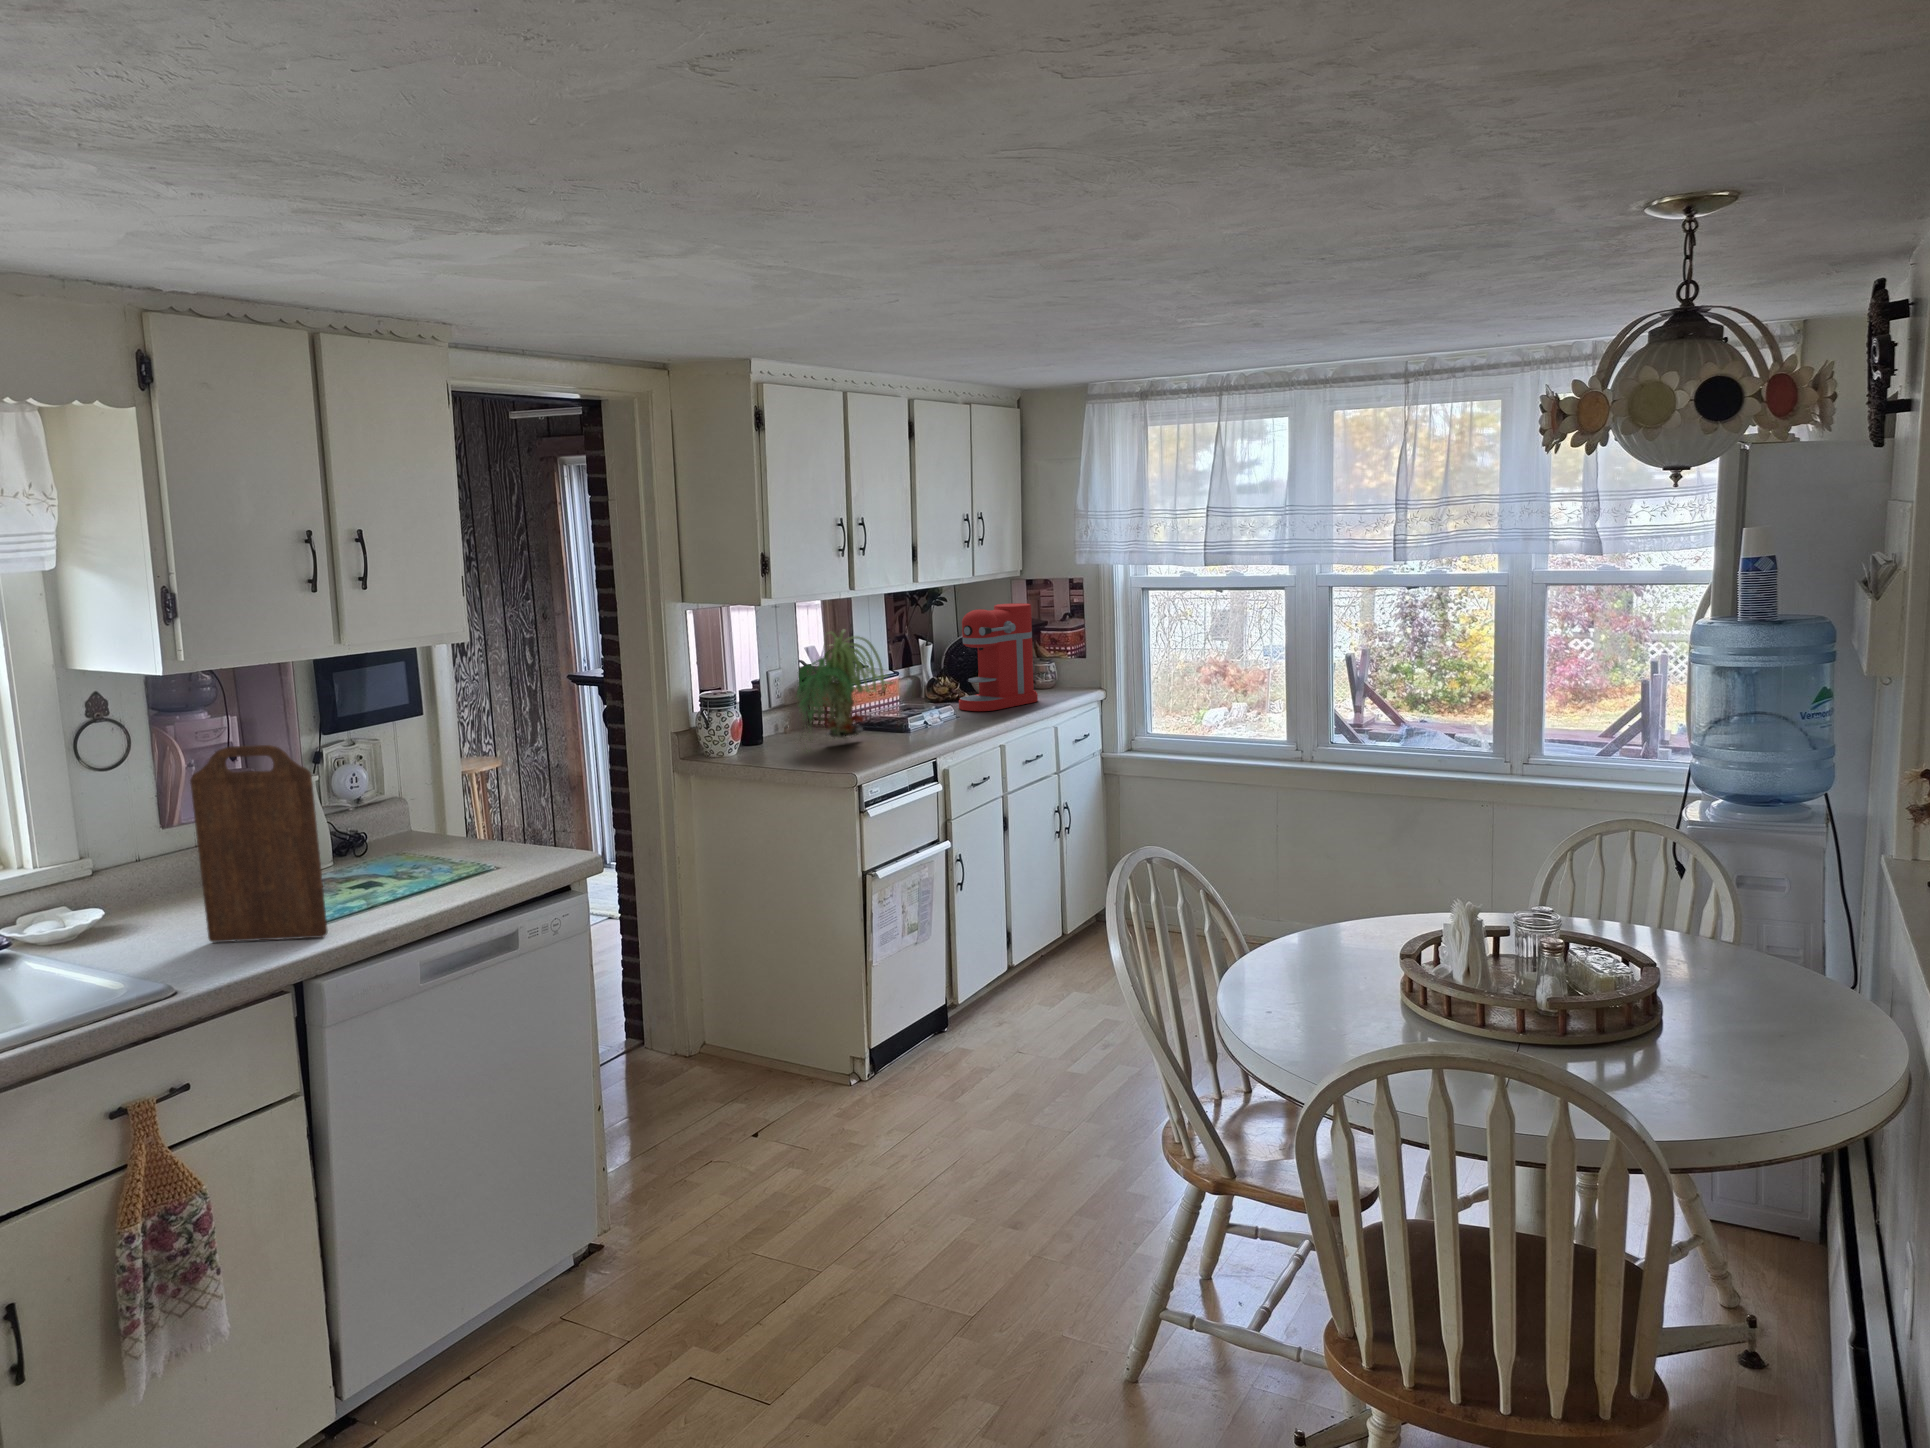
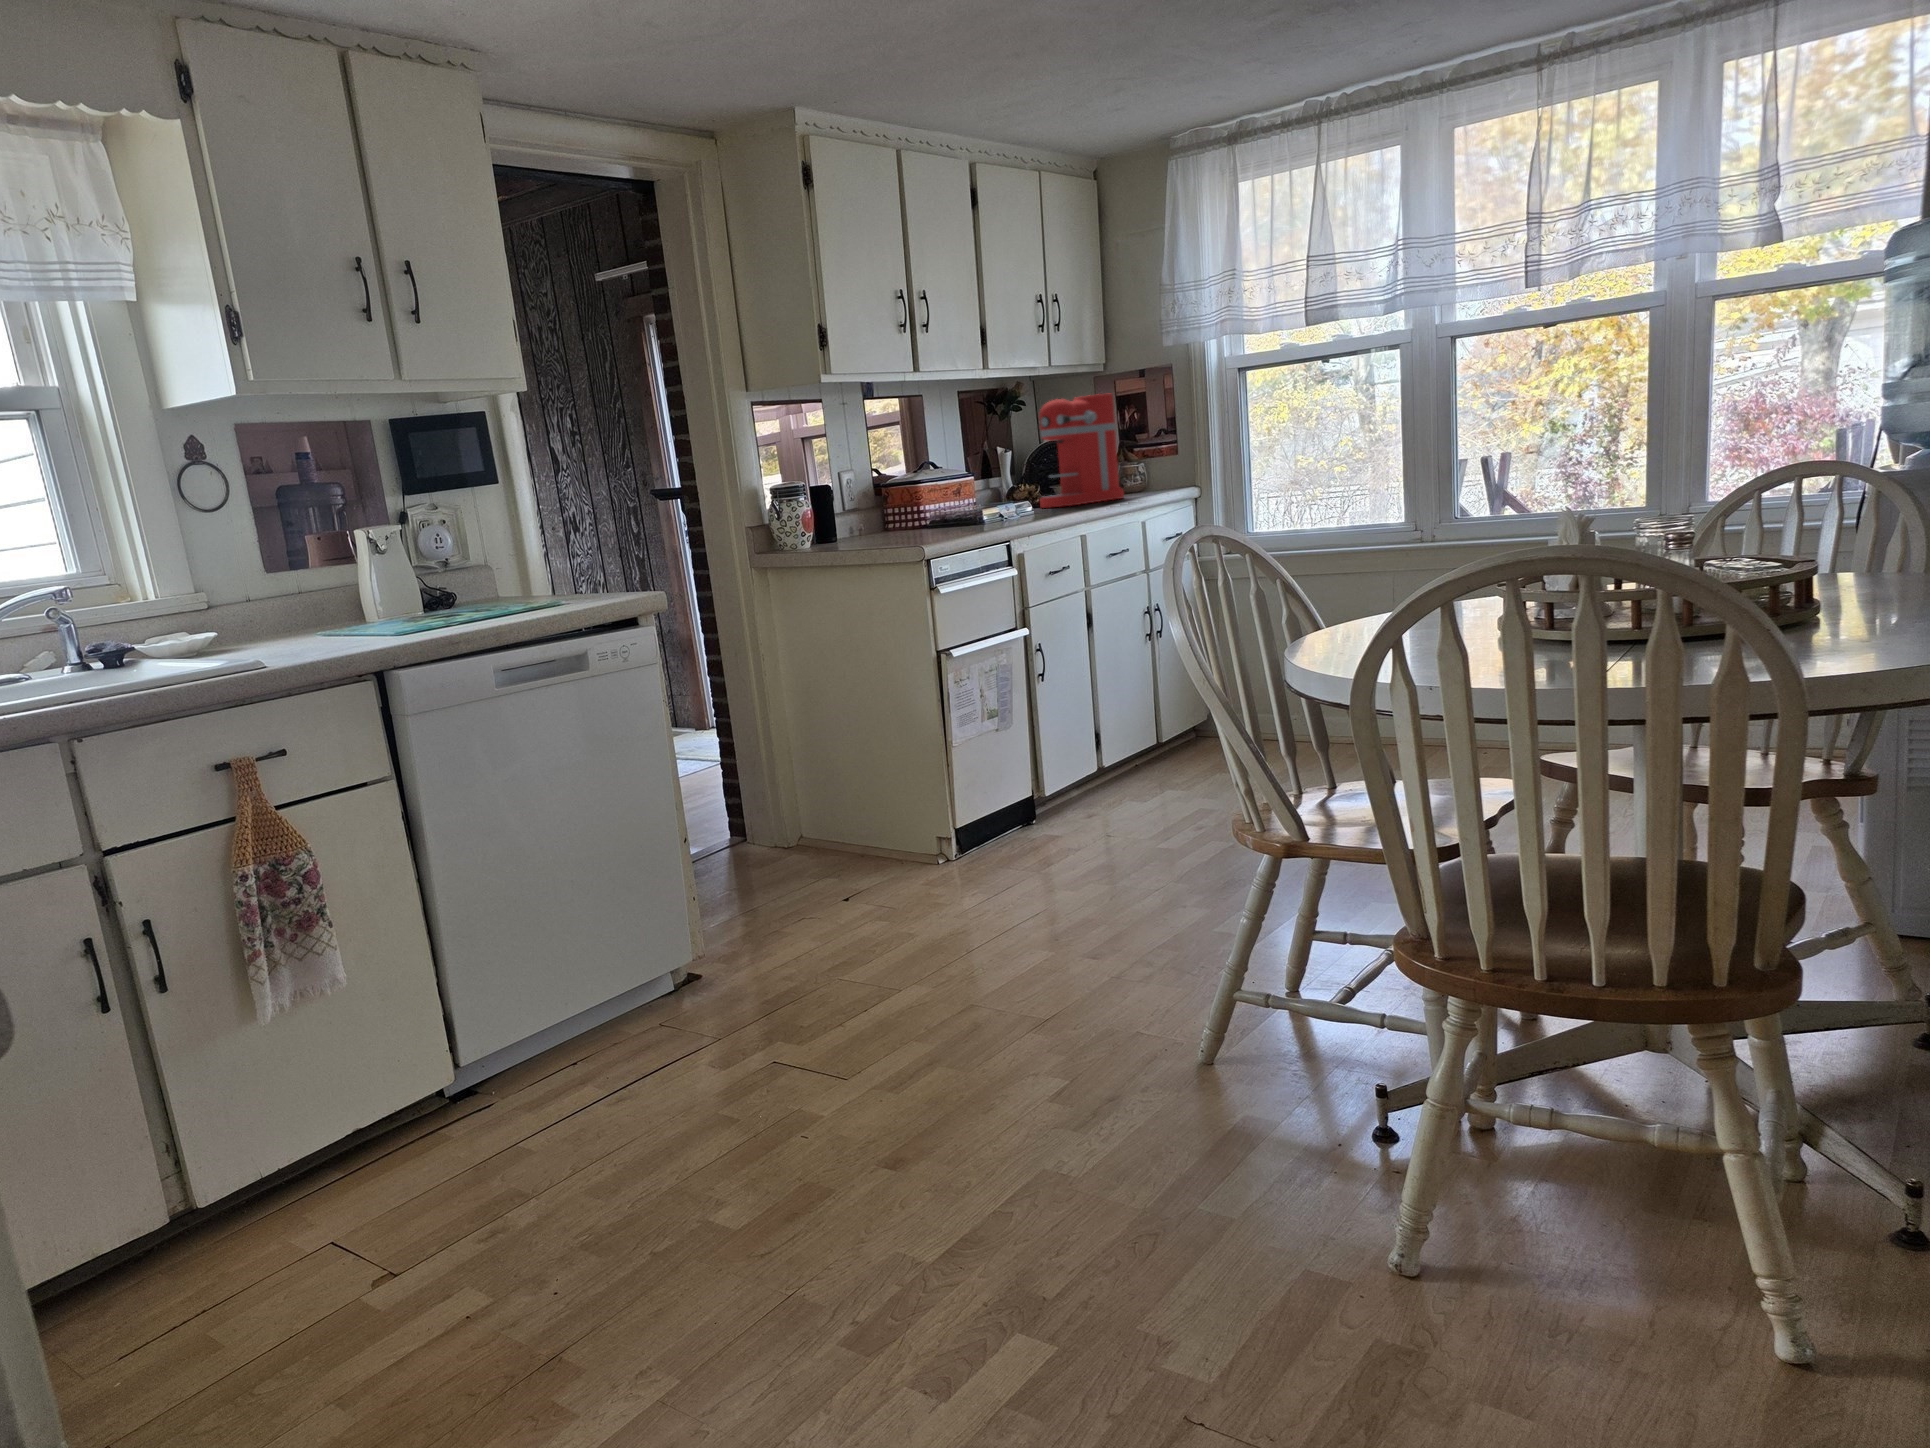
plant: present [797,630,893,751] -> none [865,410,966,537]
cutting board: present [190,745,328,942] -> none [268,445,404,644]

